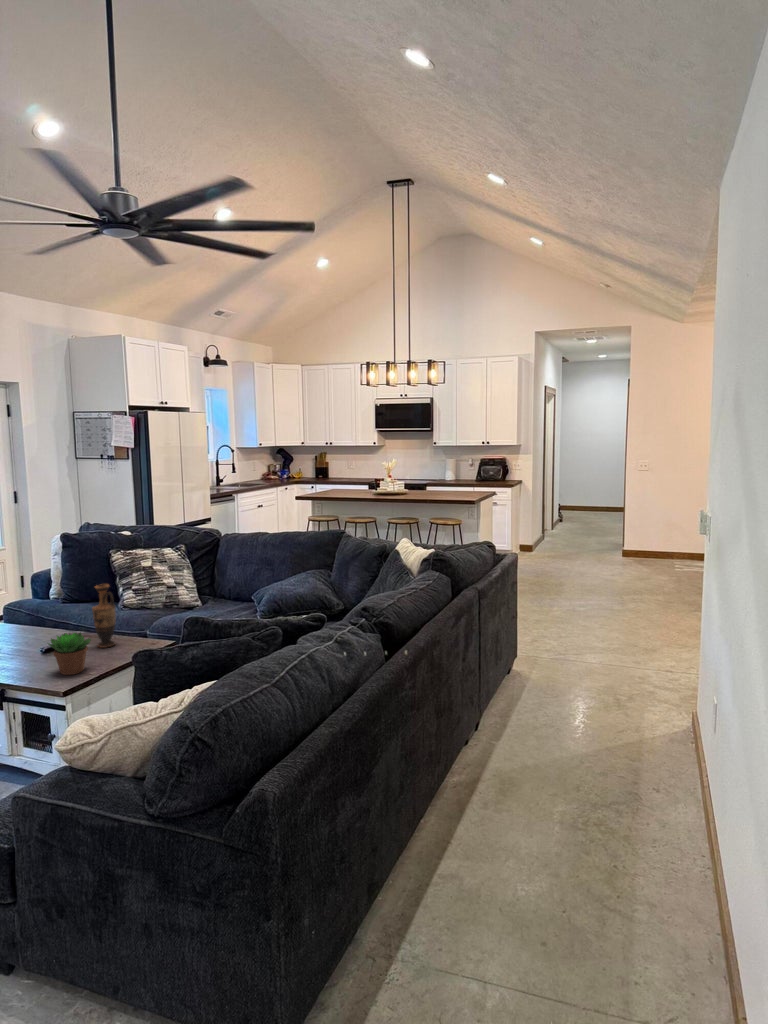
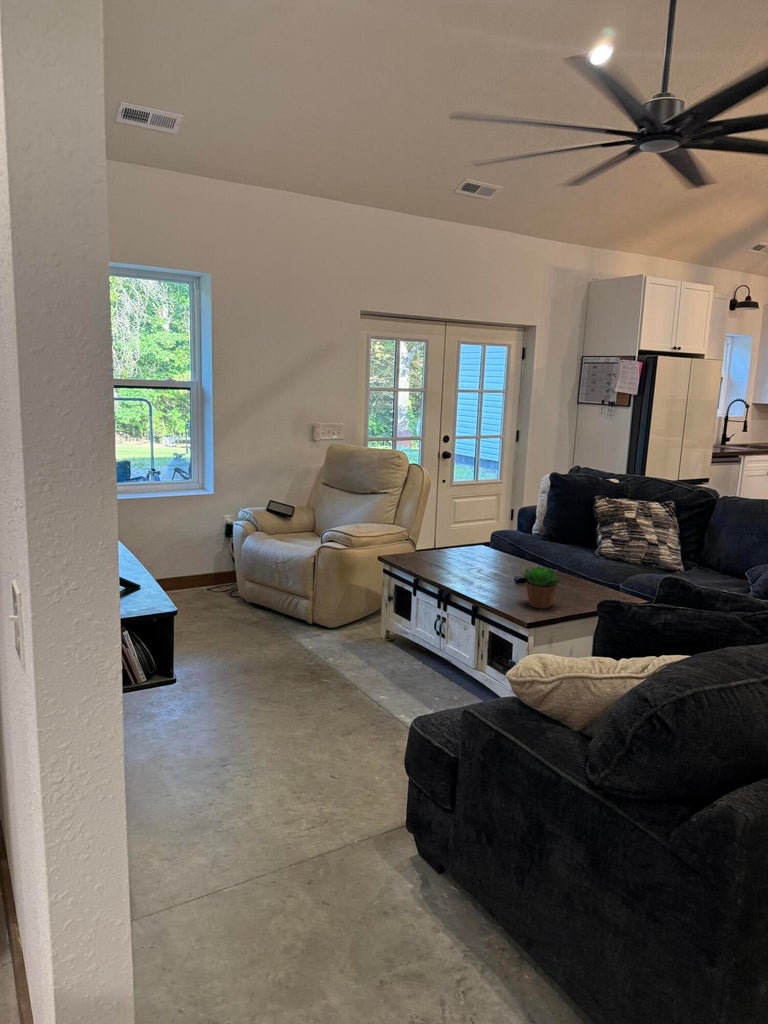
vase: present [92,584,116,648] -> none [568,526,591,590]

